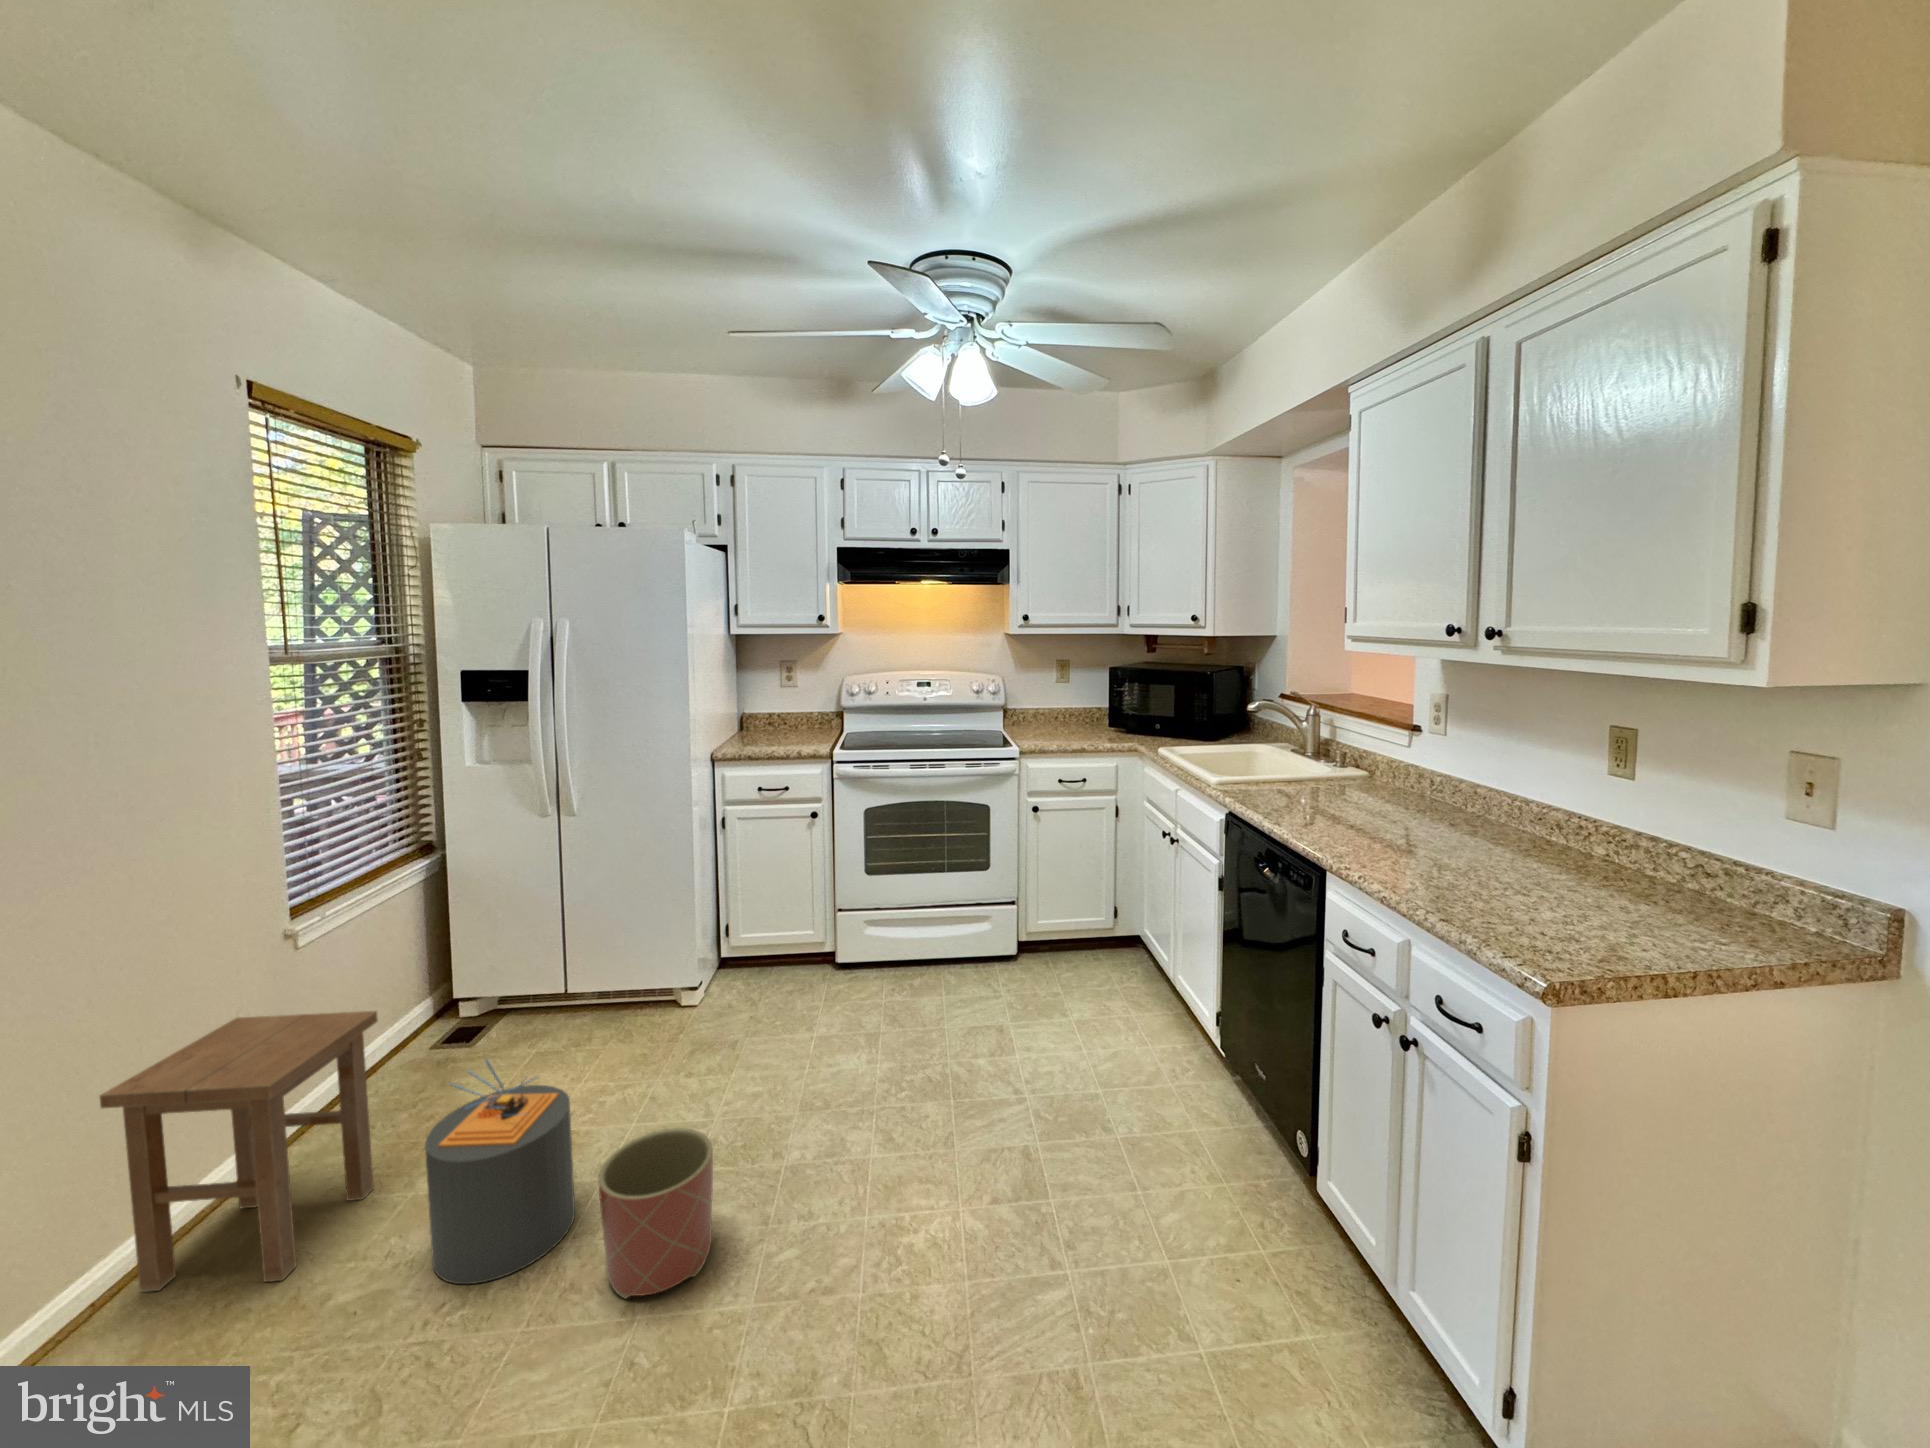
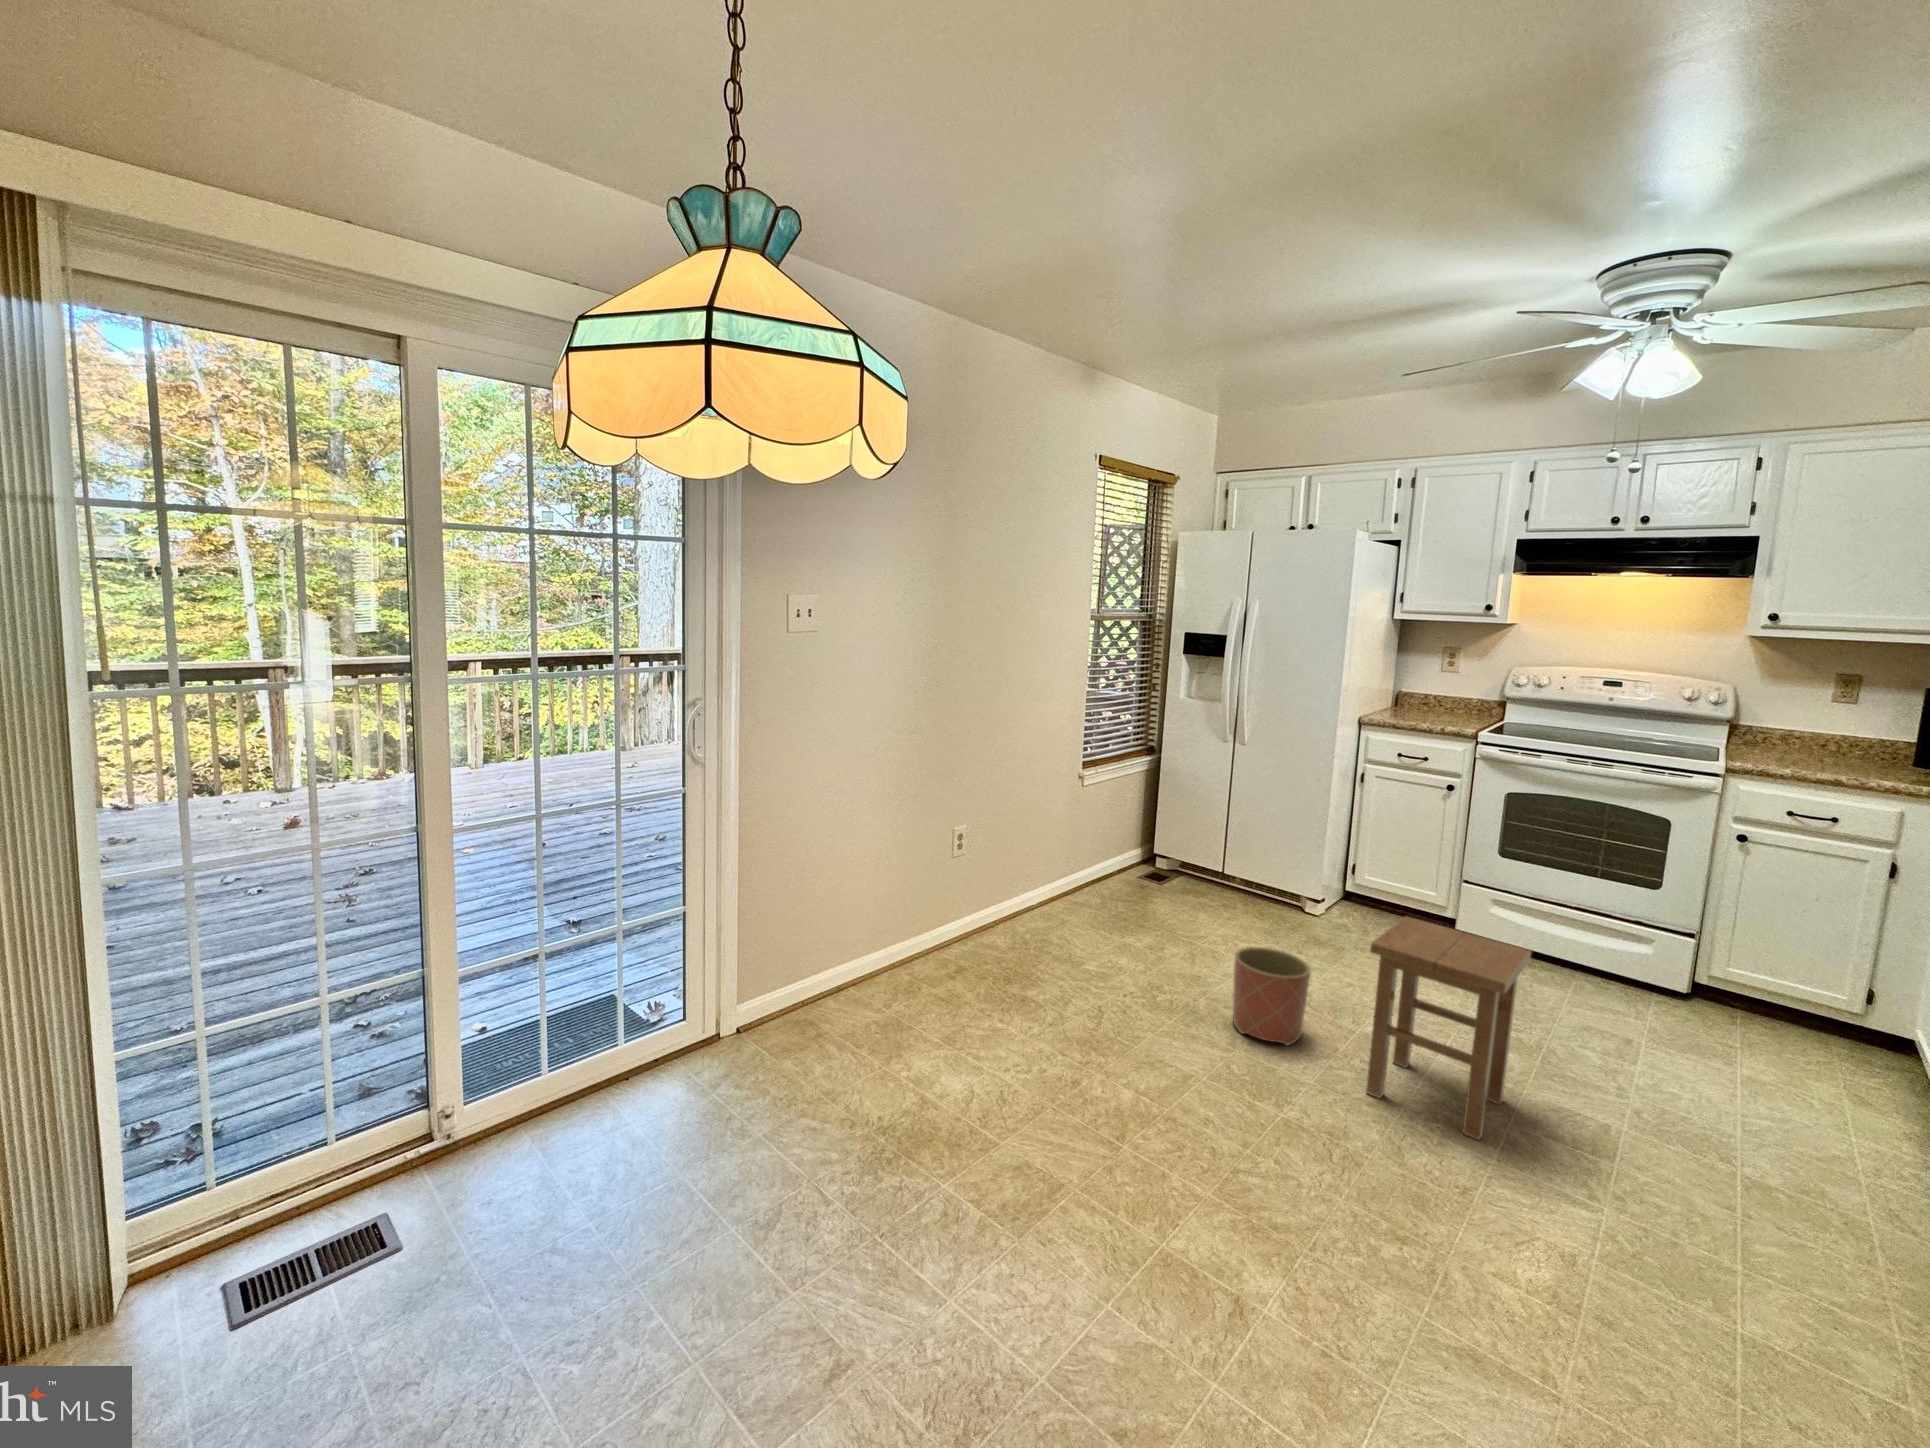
stool: present [100,1011,378,1292] -> present [1366,917,1531,1140]
trash can: present [425,1058,575,1284] -> none [1139,865,1223,995]

